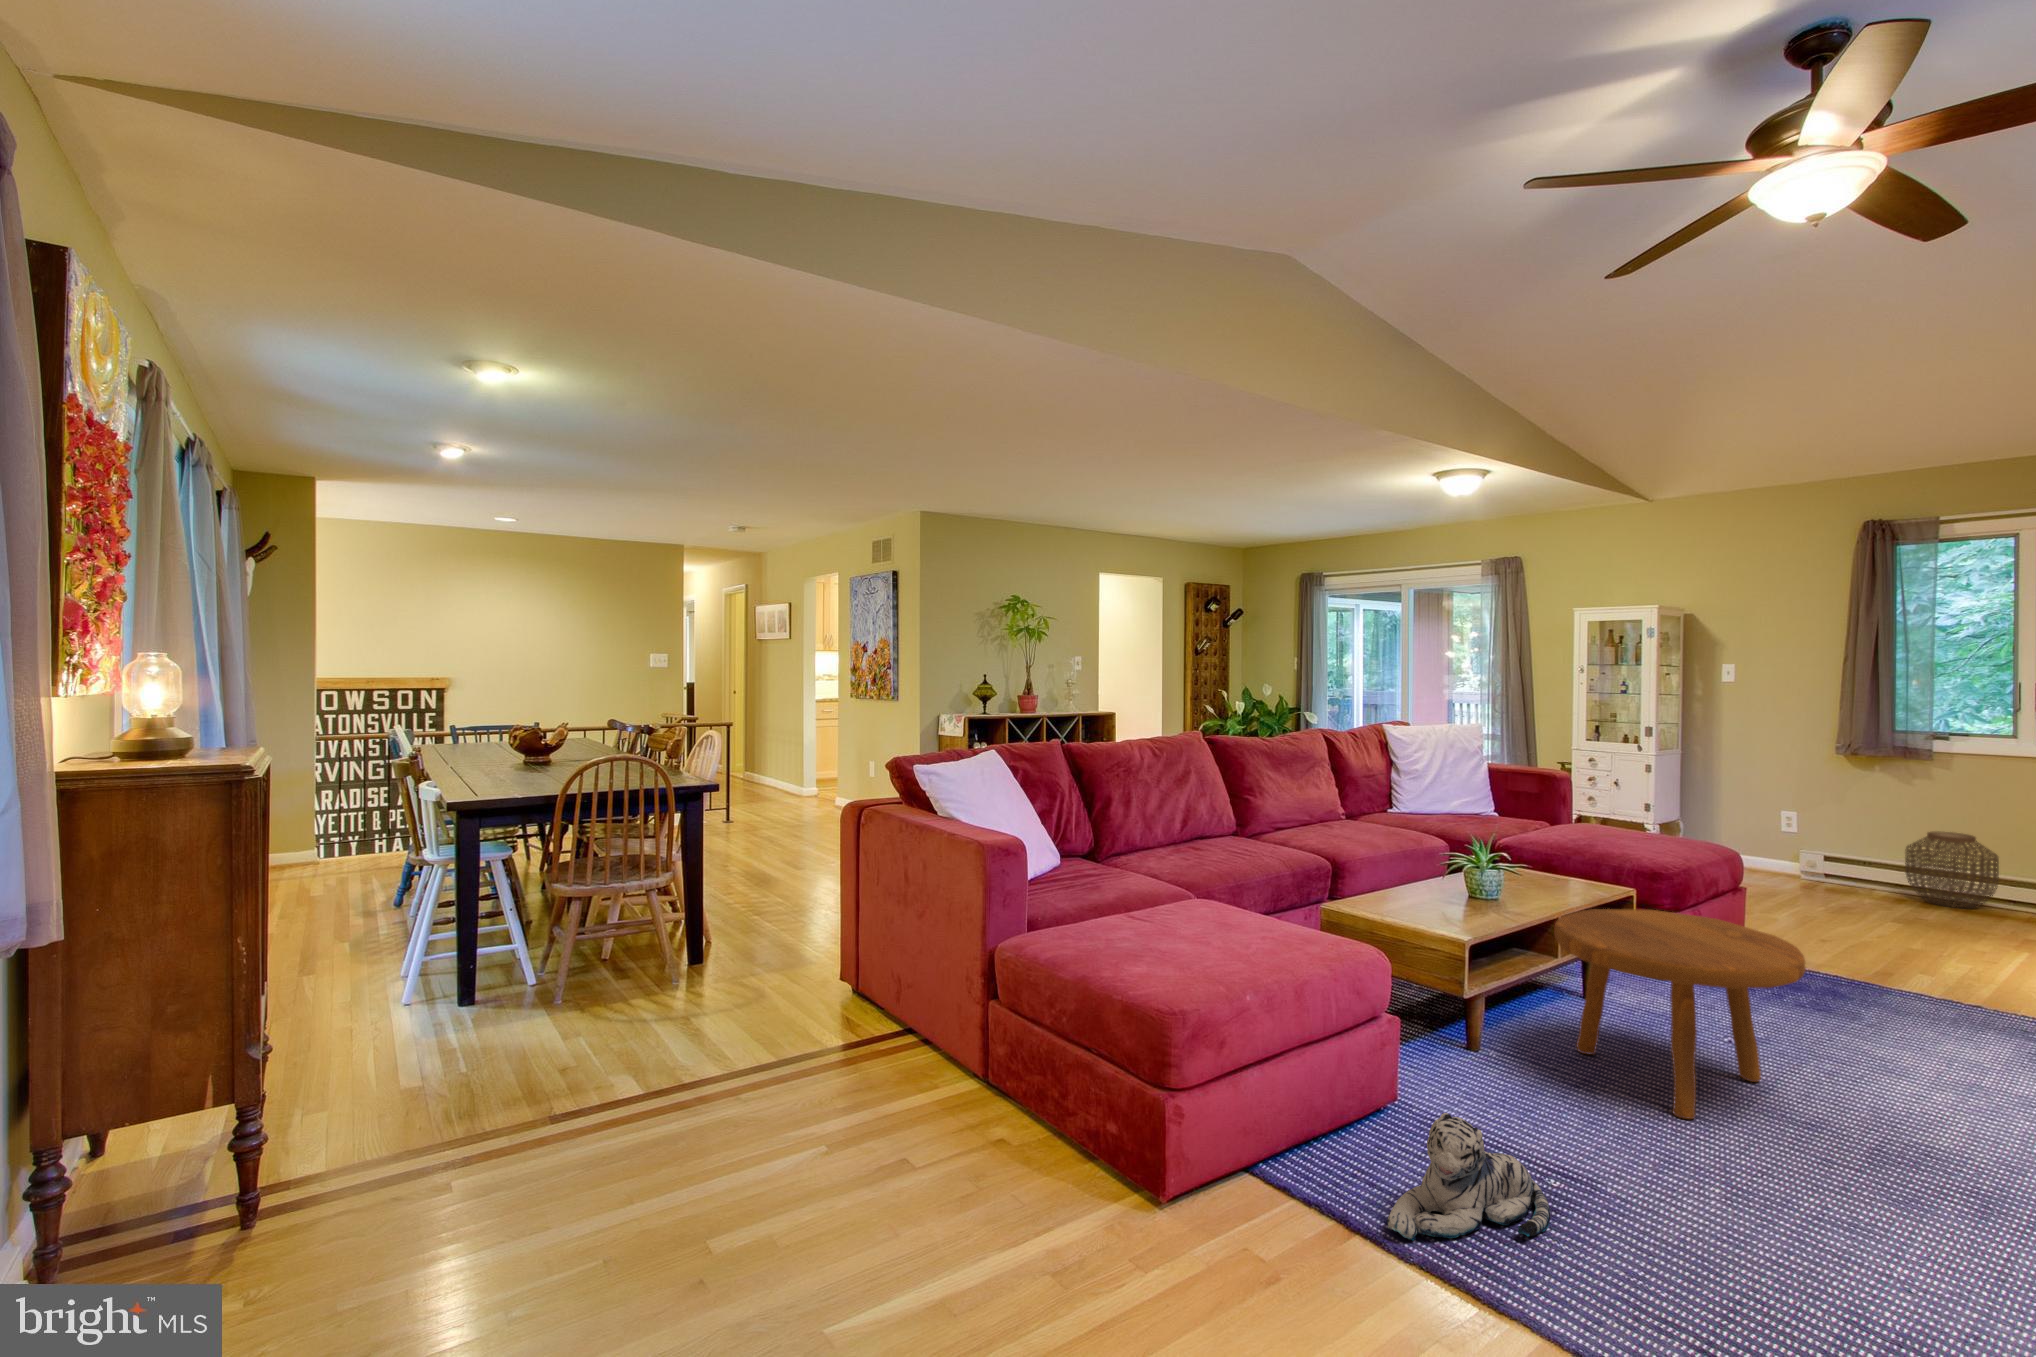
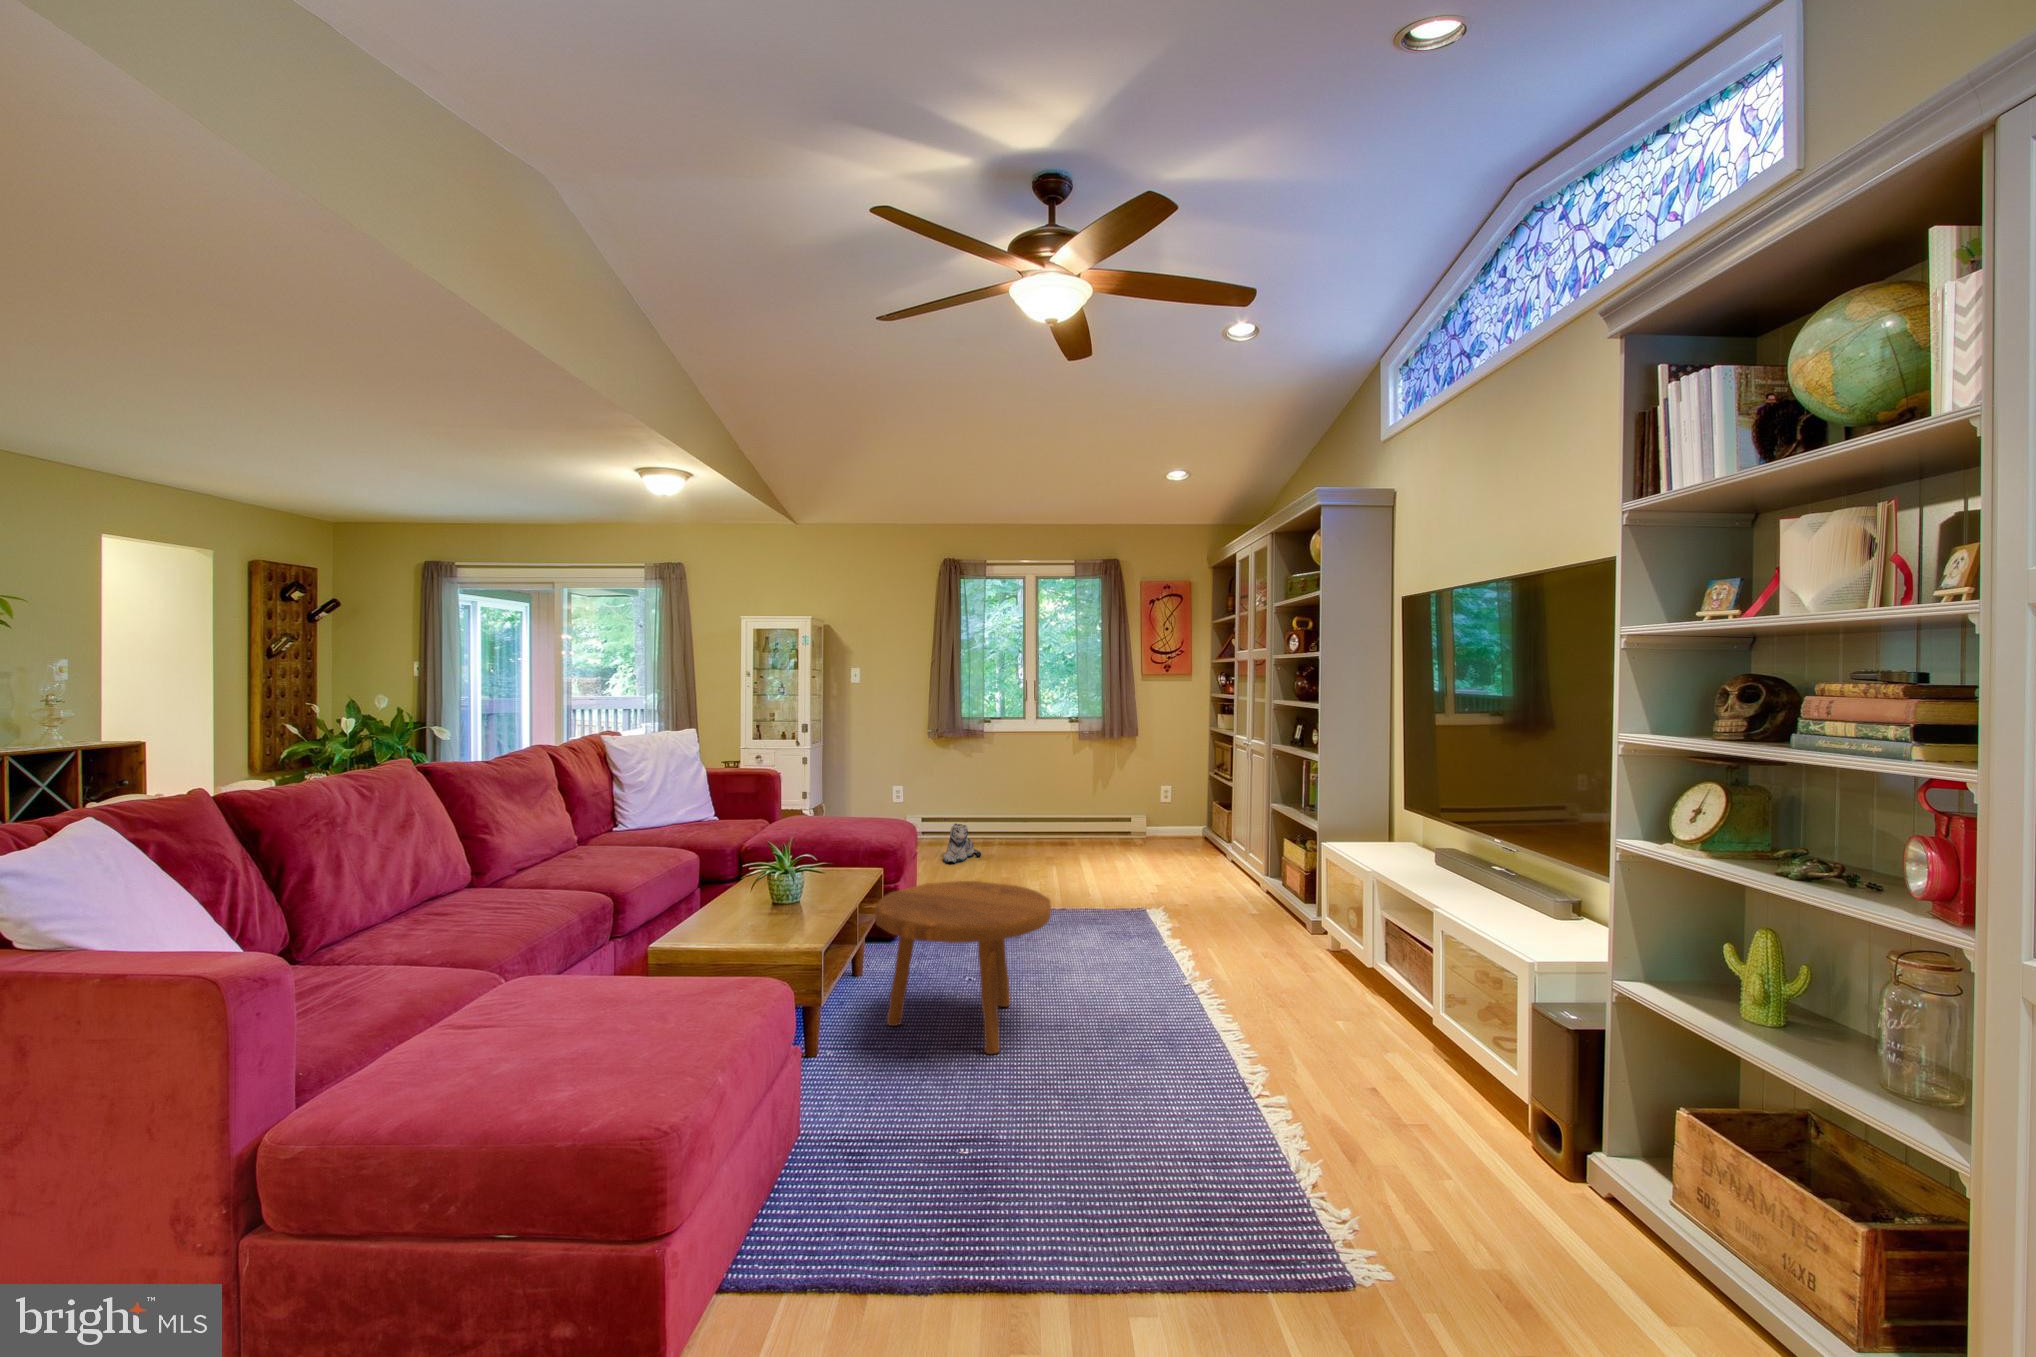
woven basket: present [1905,831,1999,908] -> none [973,789,1021,843]
plush toy: present [1387,1113,1550,1240] -> present [943,823,981,863]

